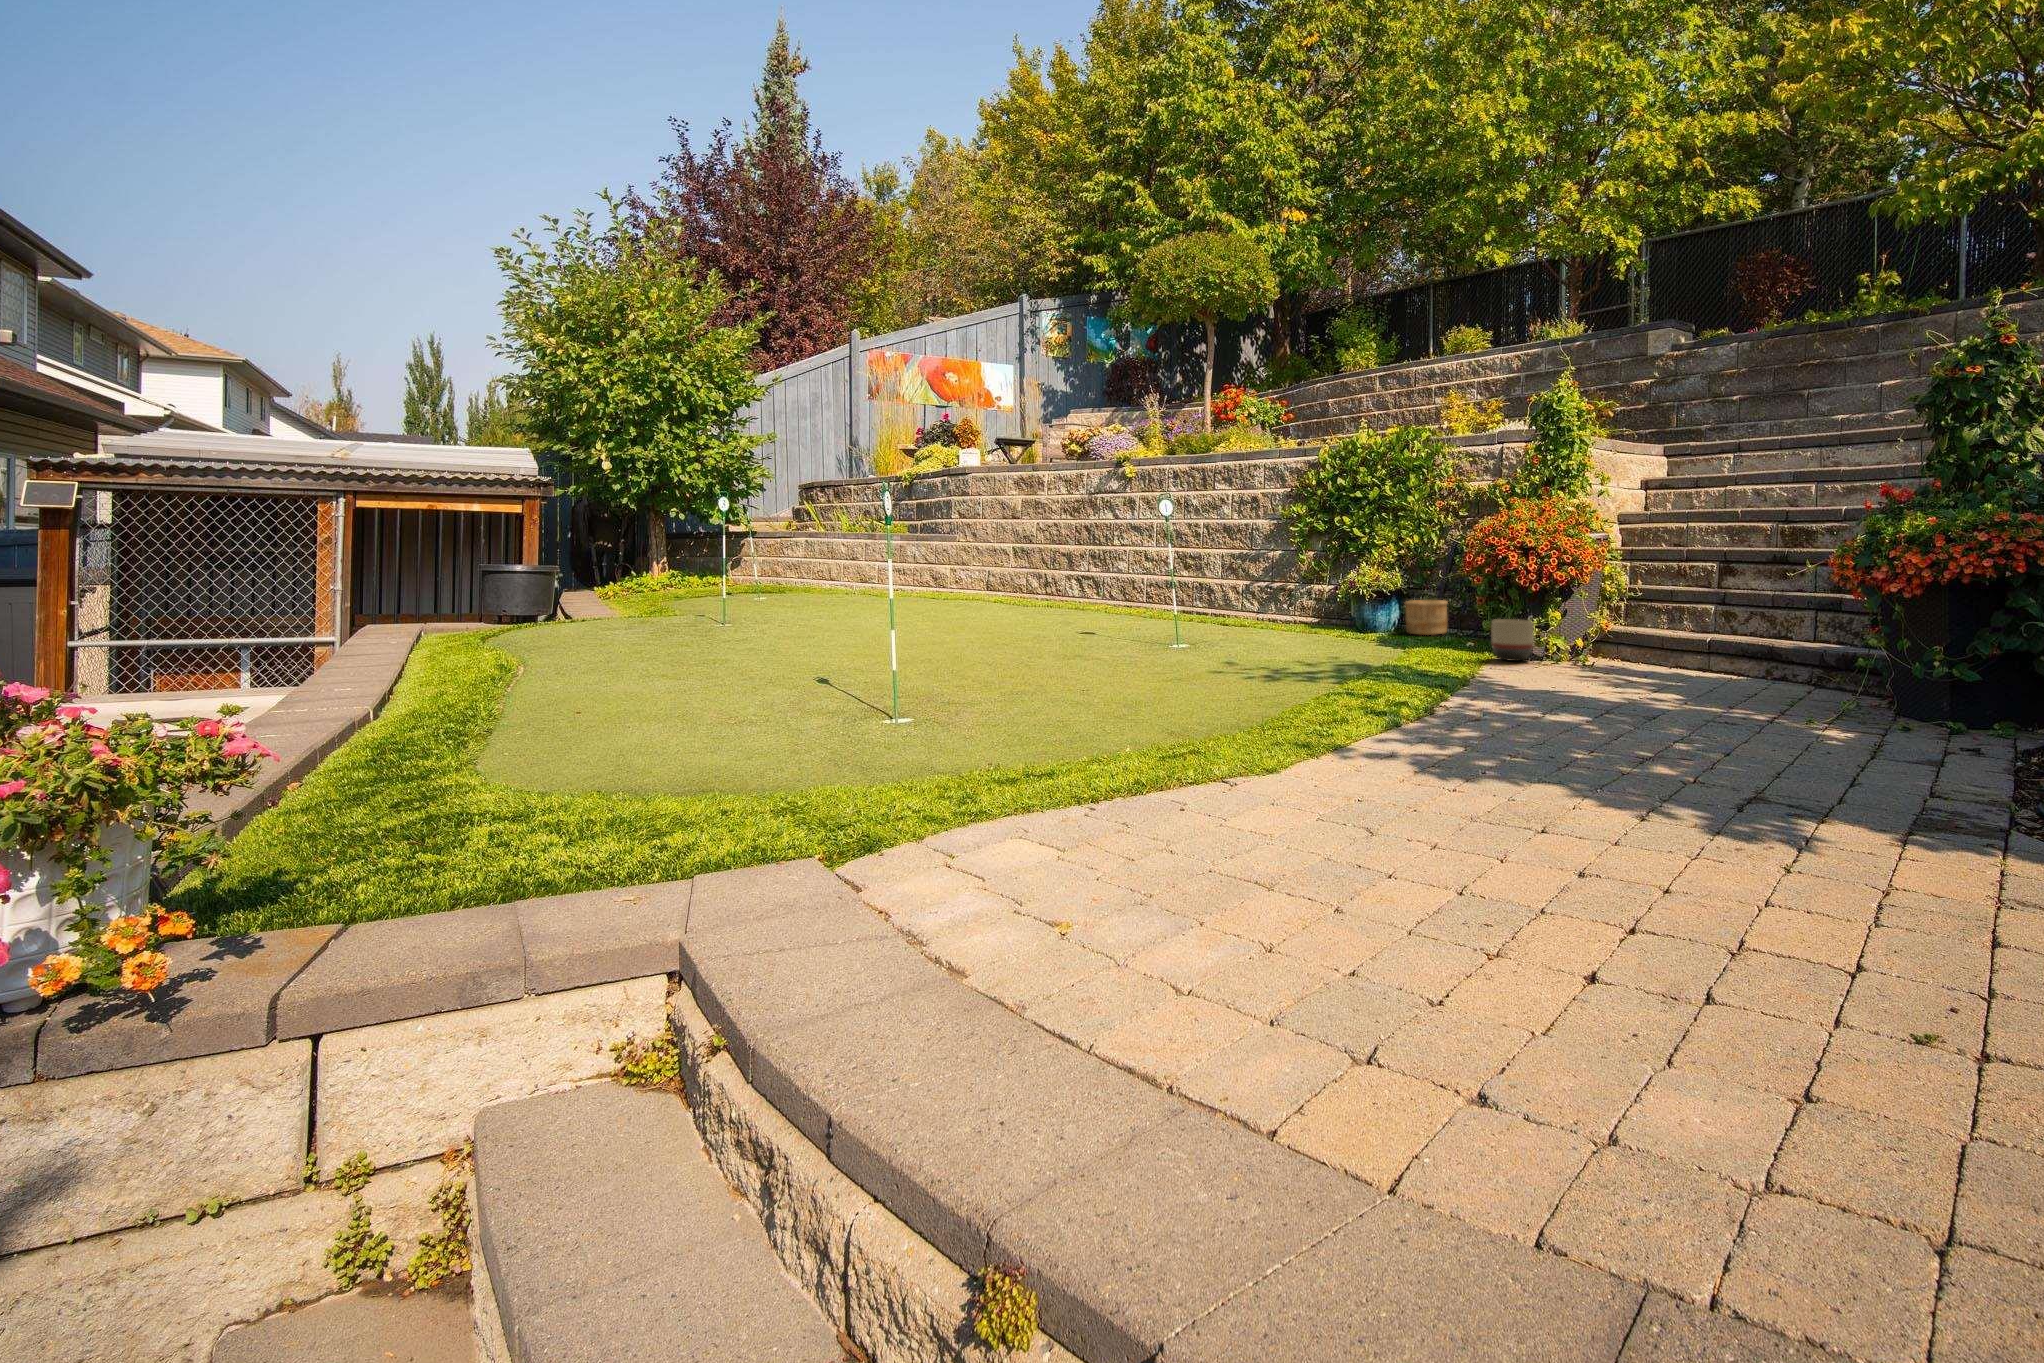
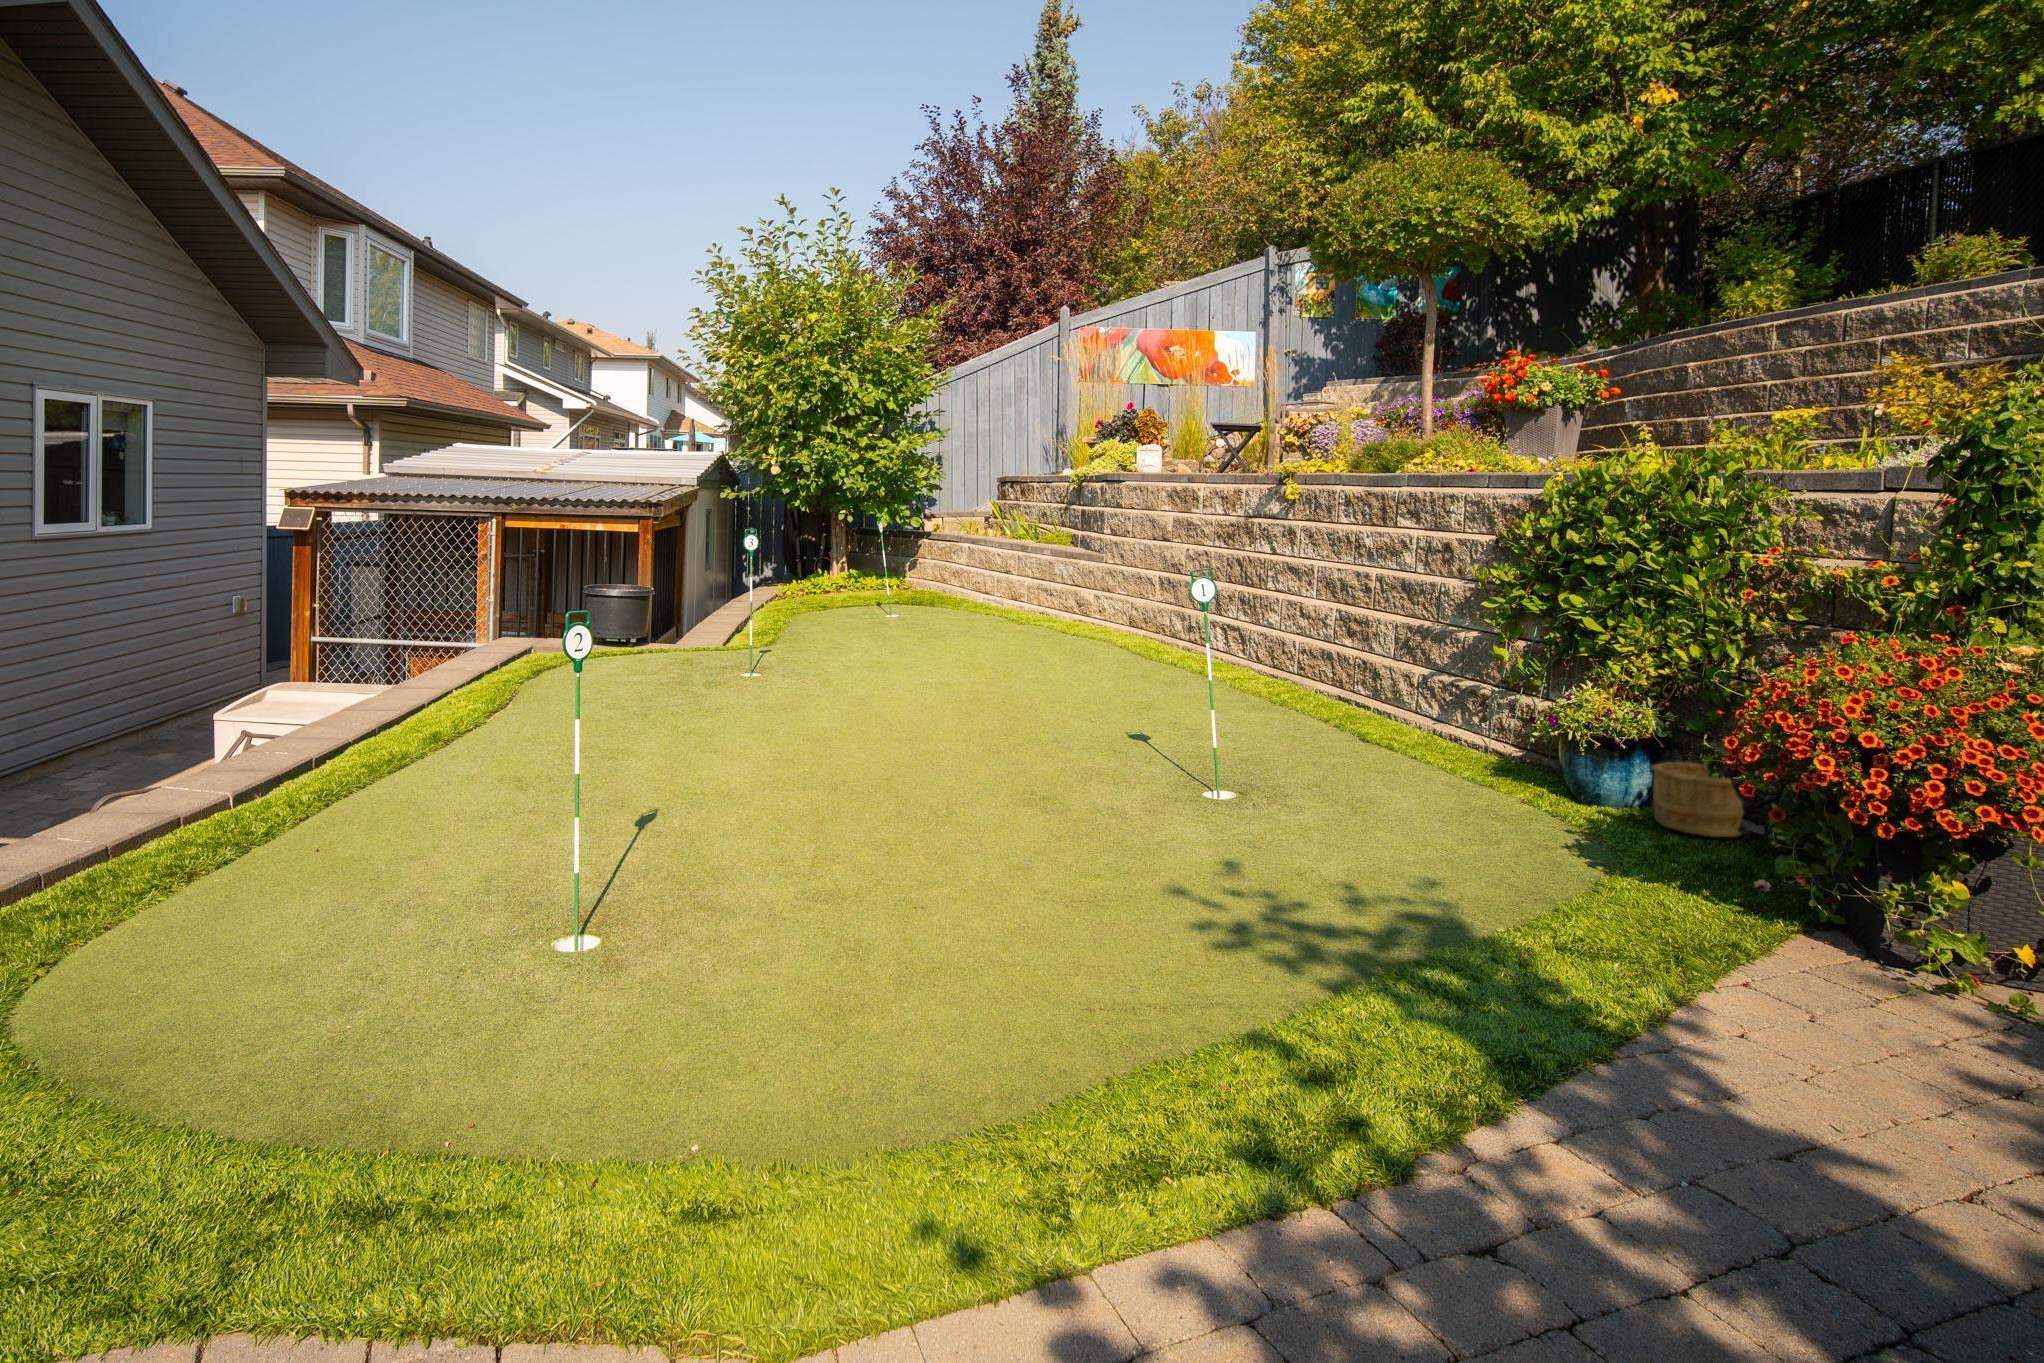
planter: present [1491,619,1533,661] -> none [1751,872,1861,972]

